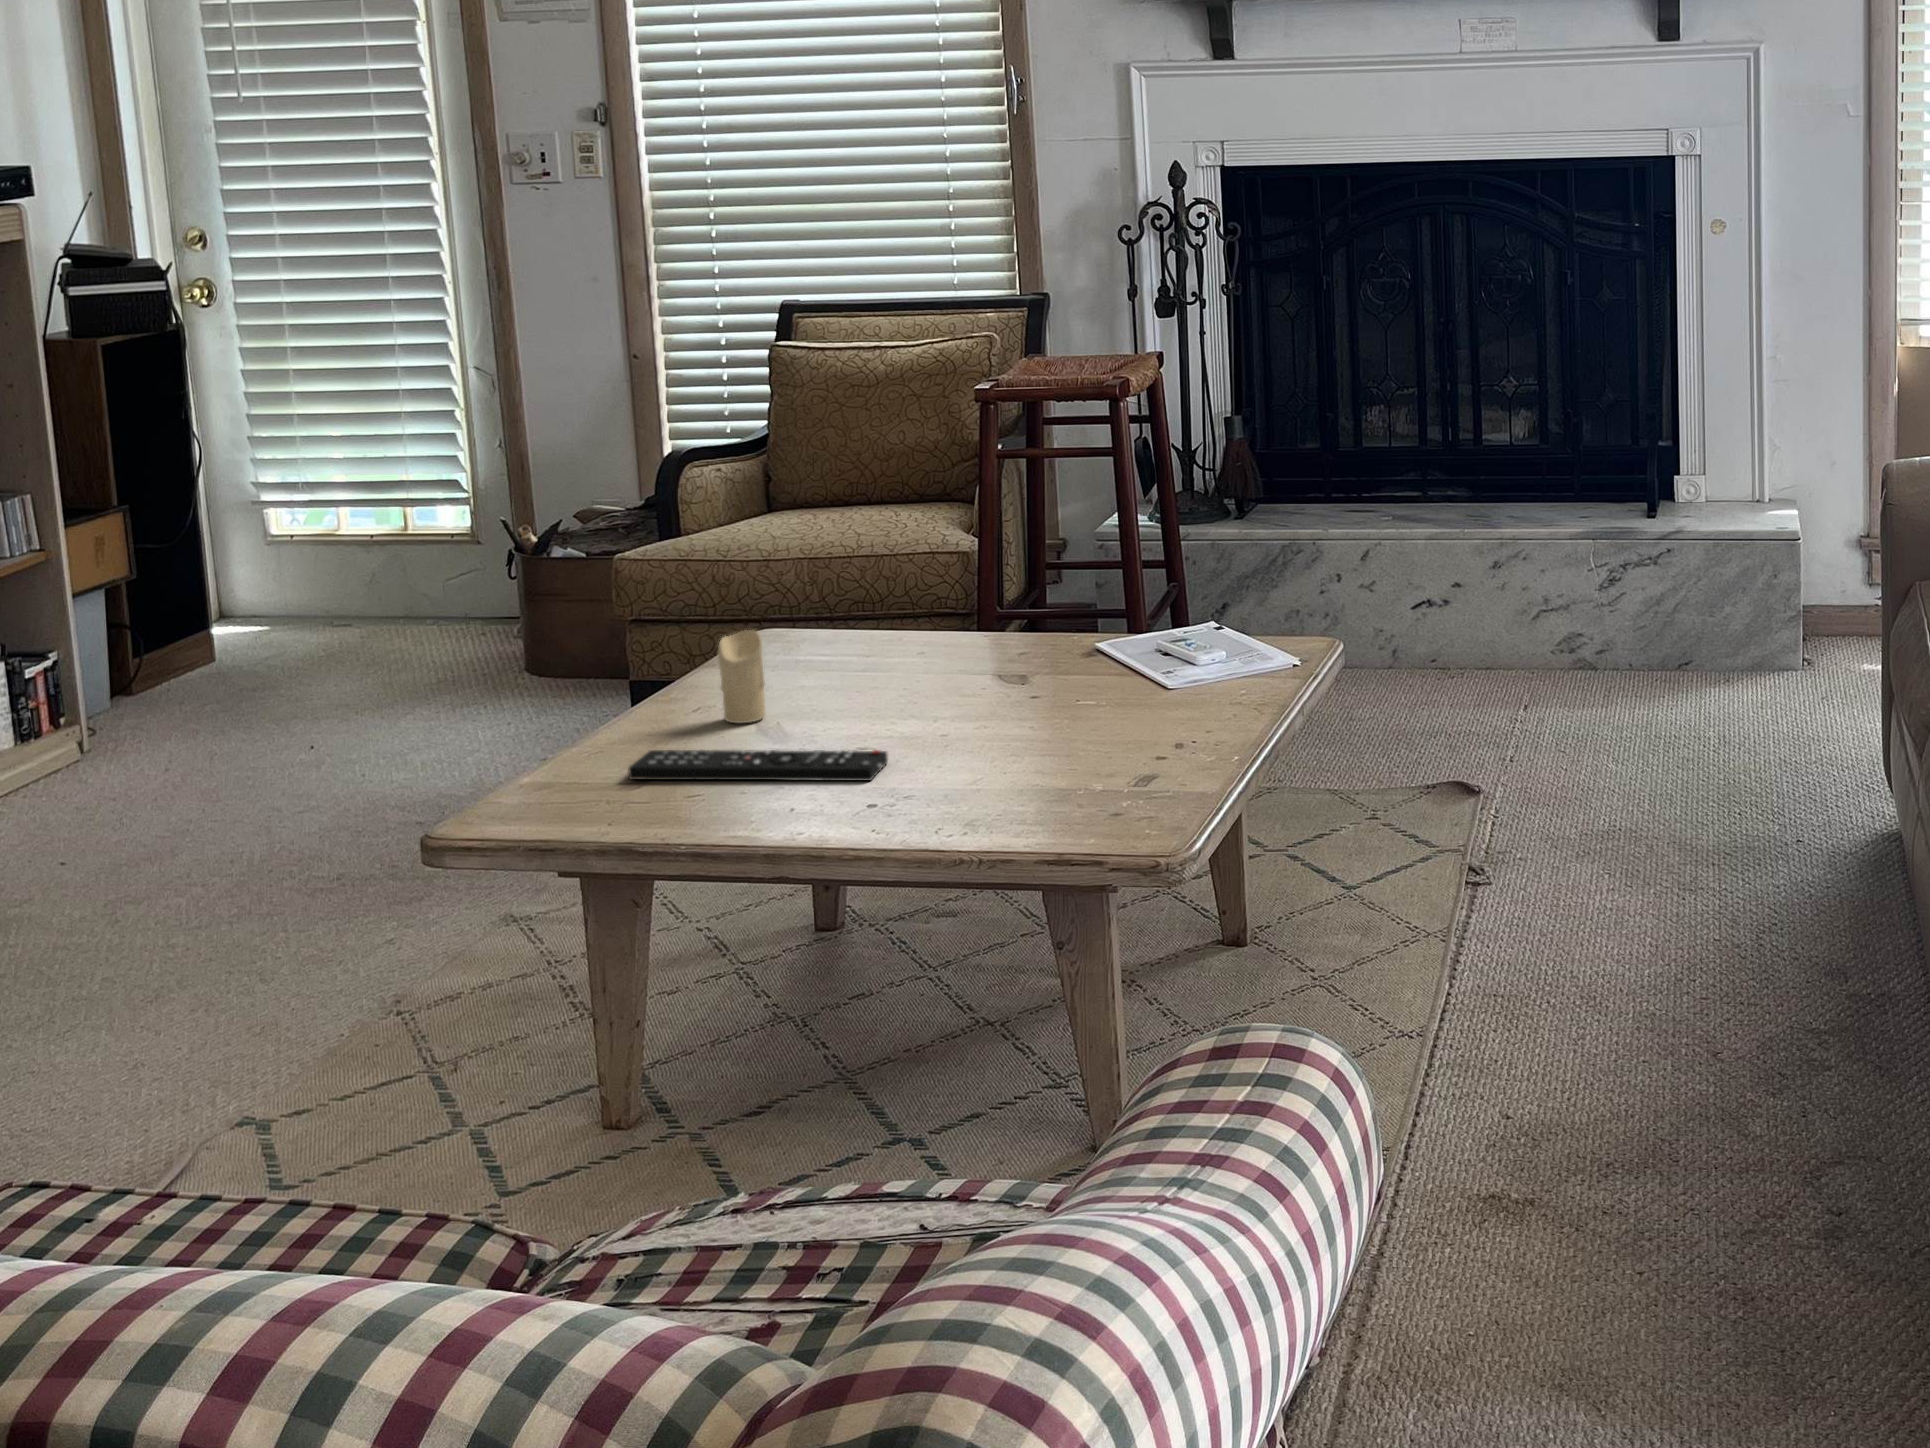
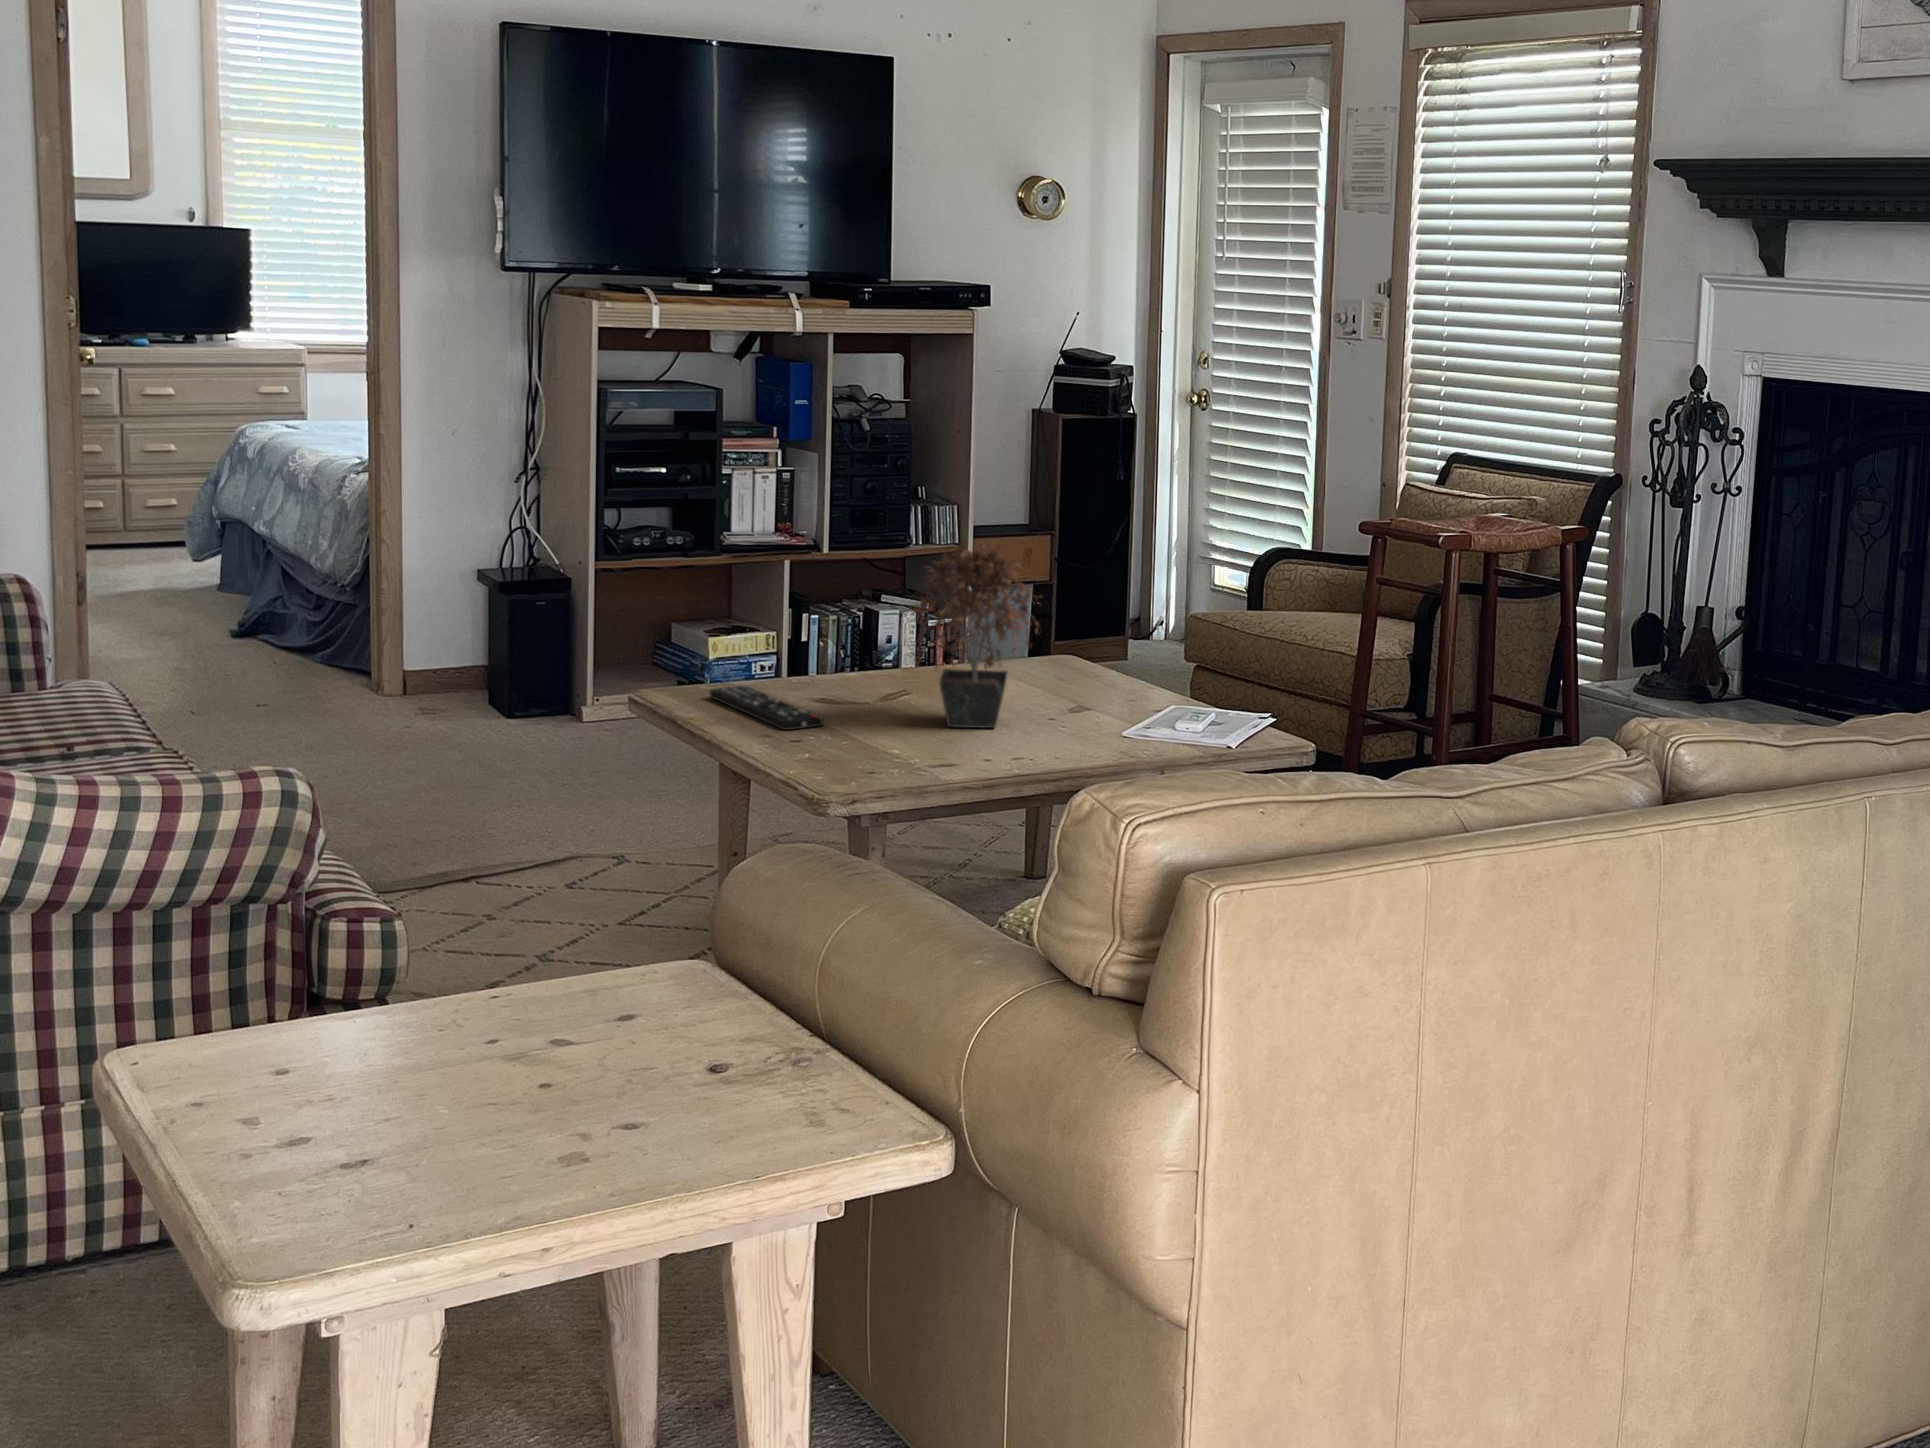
potted plant: none [906,461,1093,720] -> present [912,541,1039,728]
candle: present [718,630,765,723] -> none [841,629,872,692]

